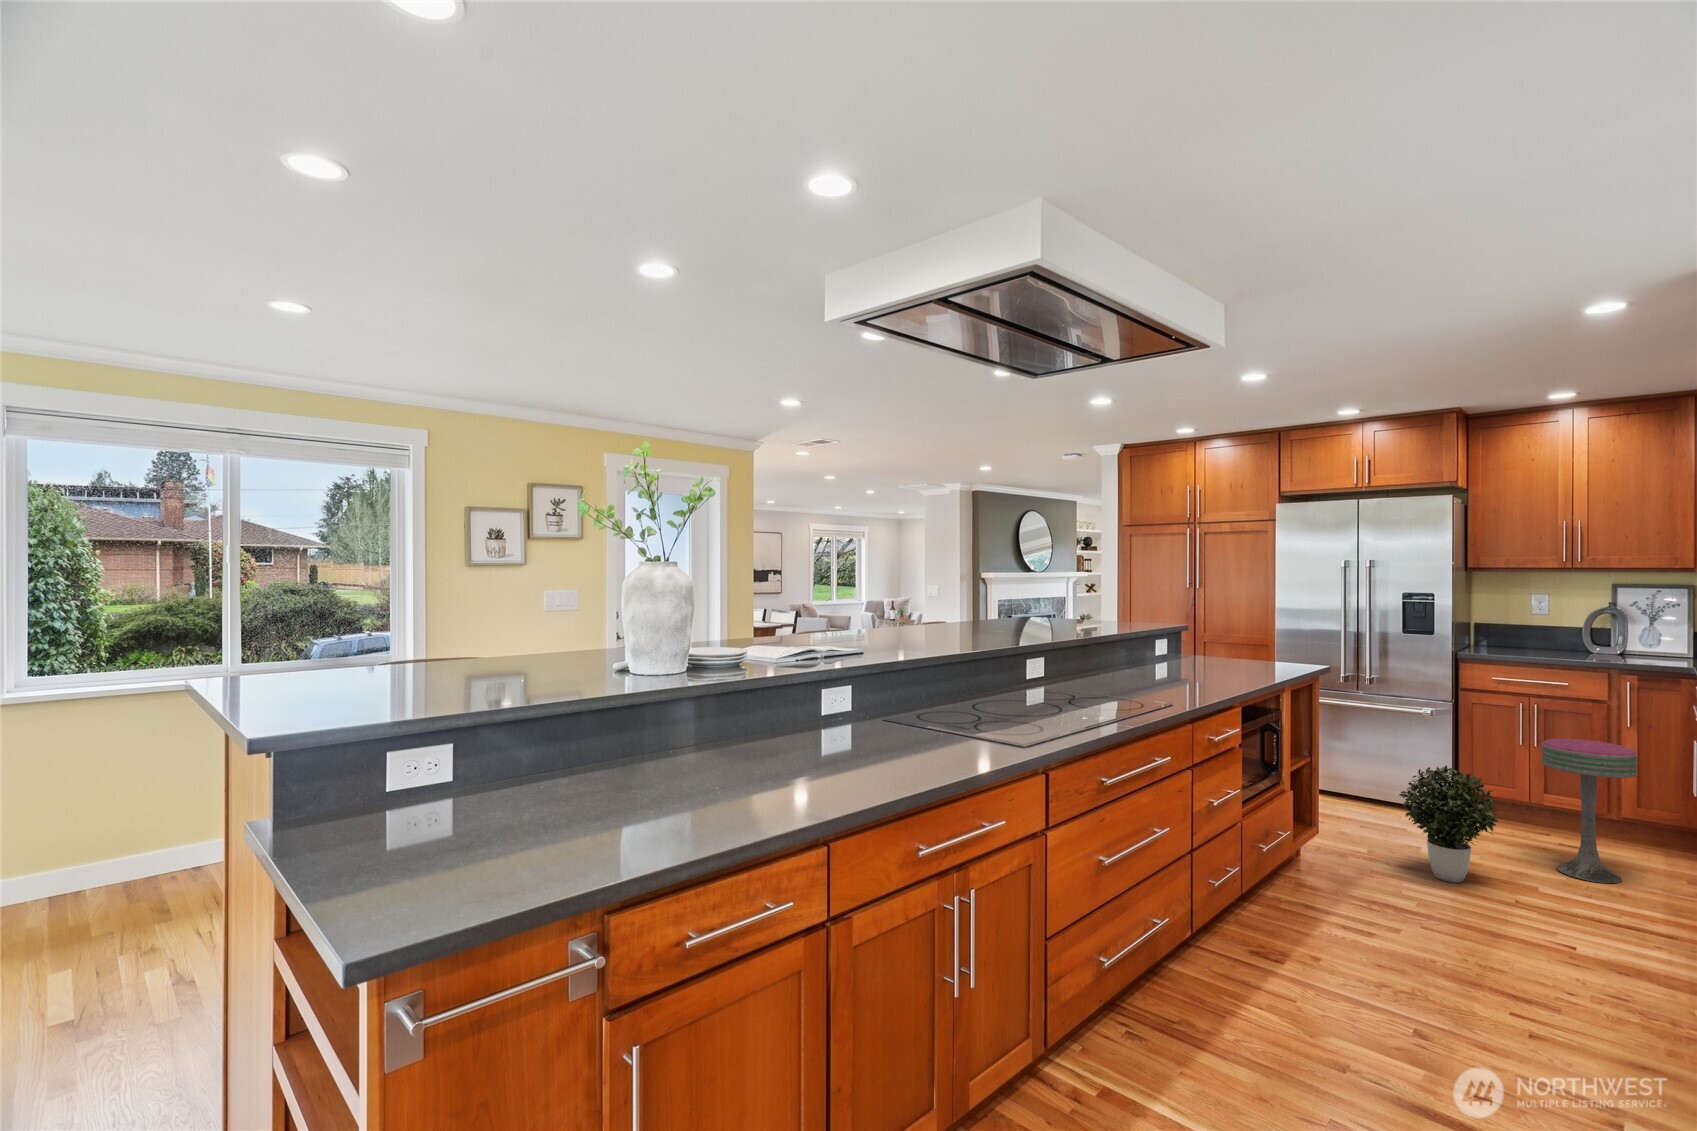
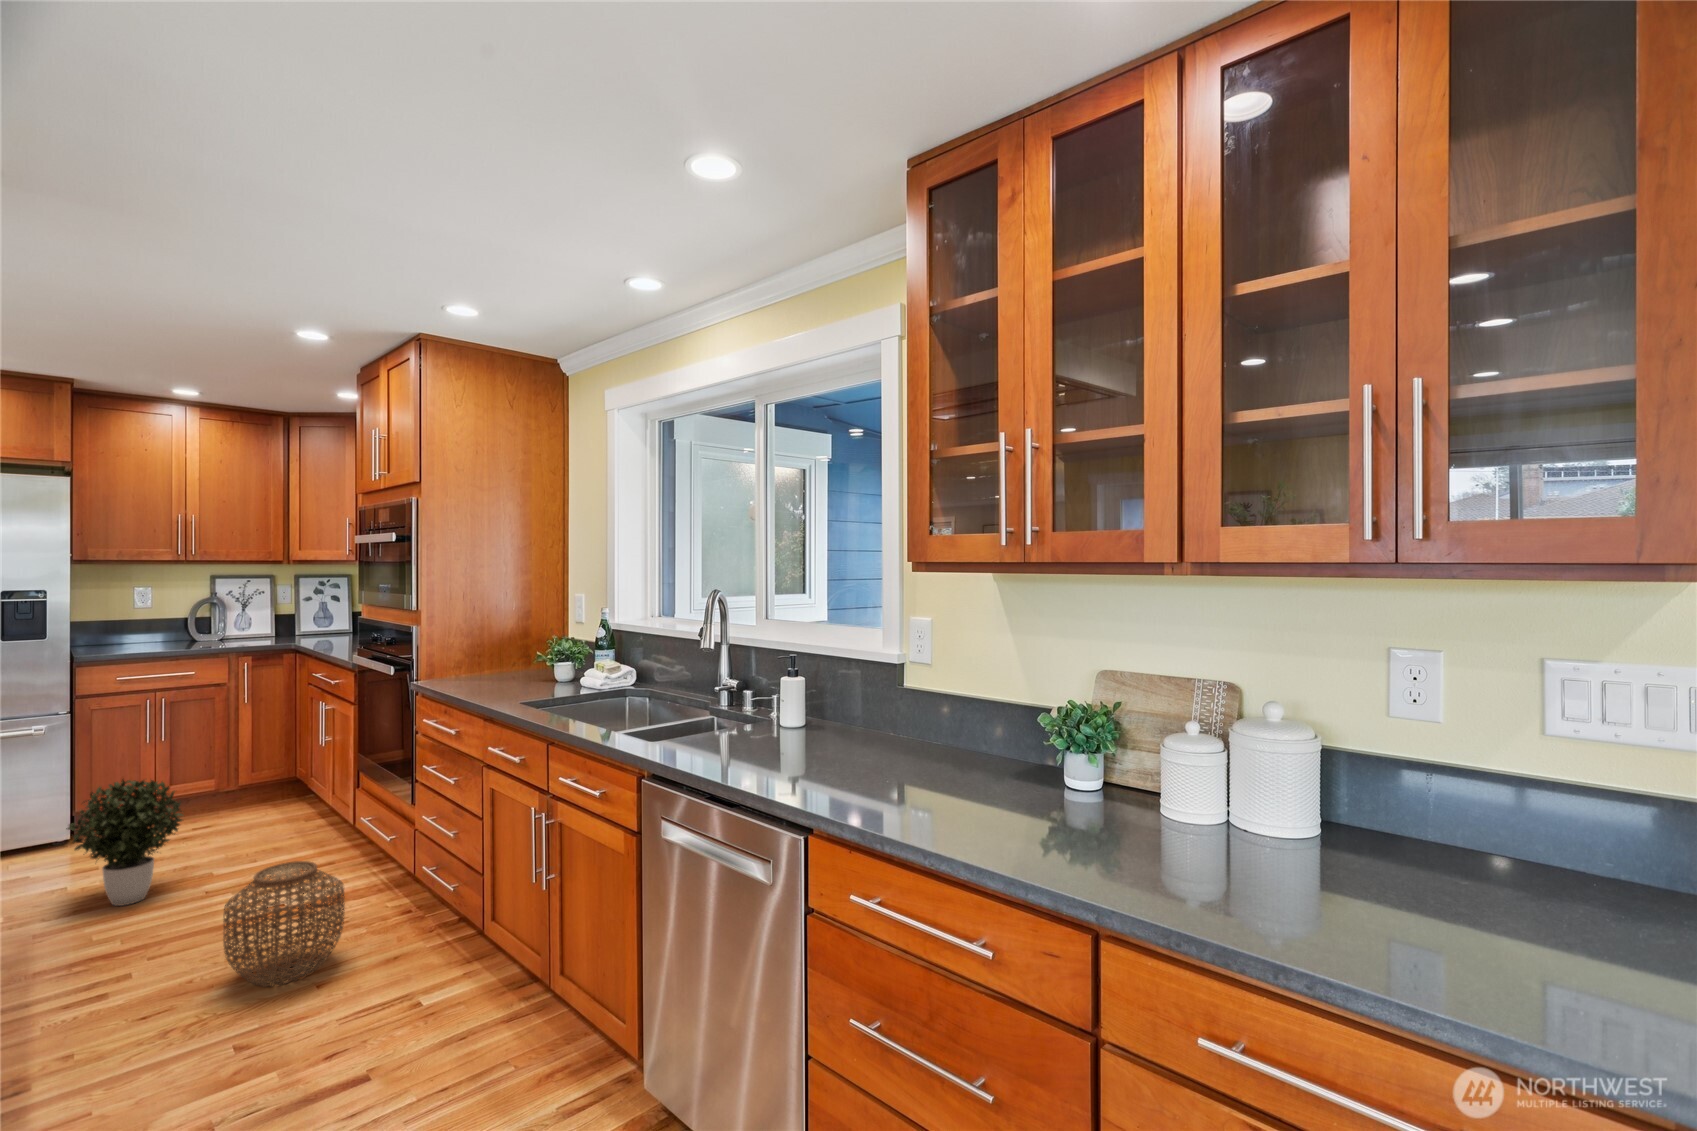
bar stool: present [1542,739,1637,883] -> none [201,719,282,851]
woven basket: none [1449,884,1585,1019] -> present [223,861,344,986]

